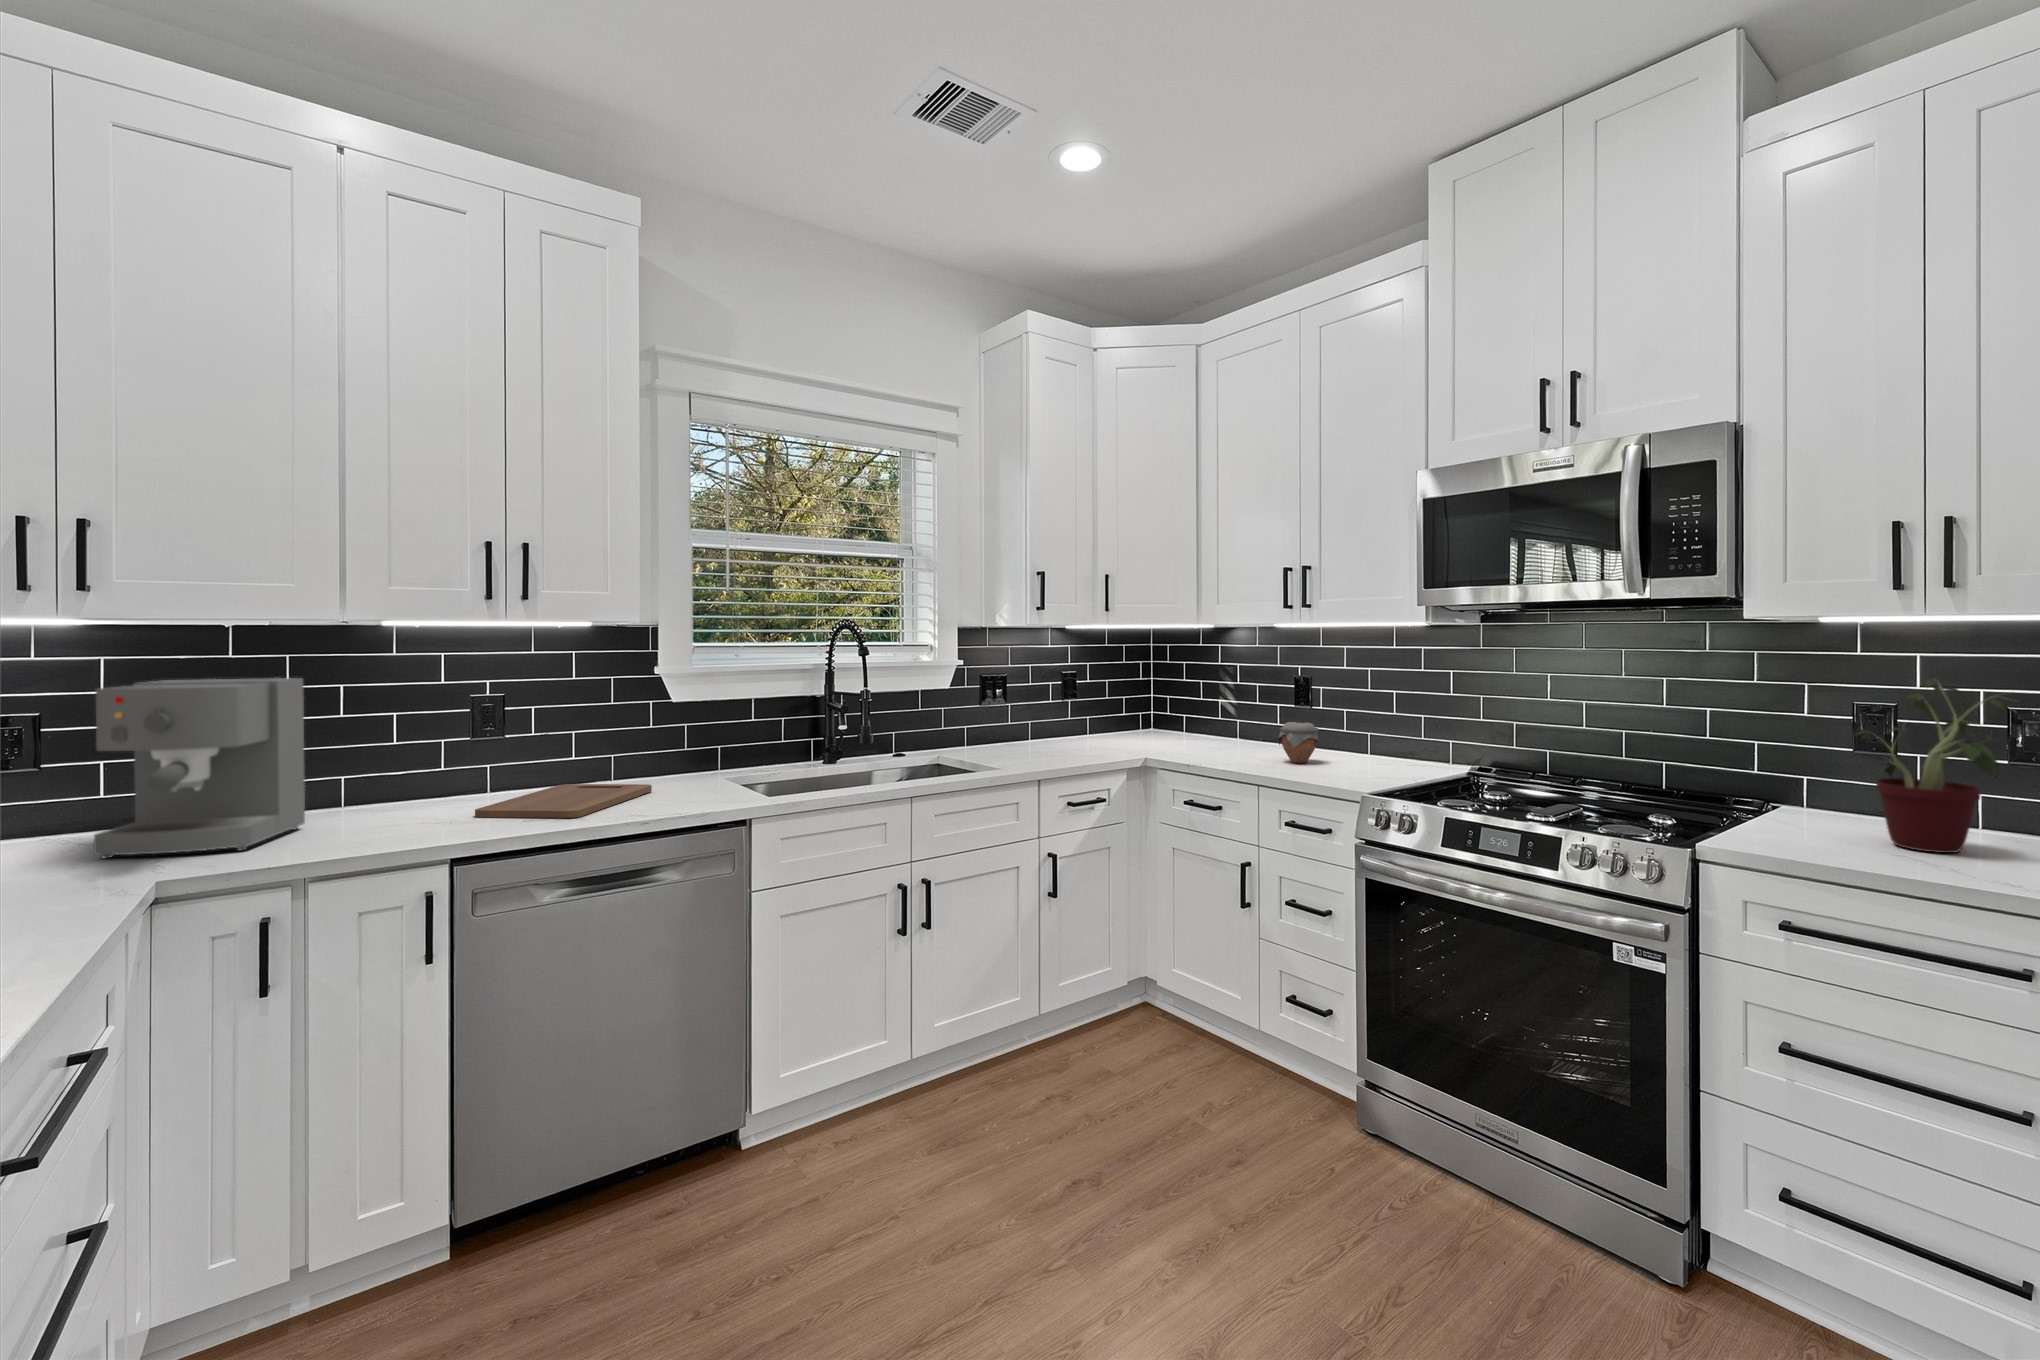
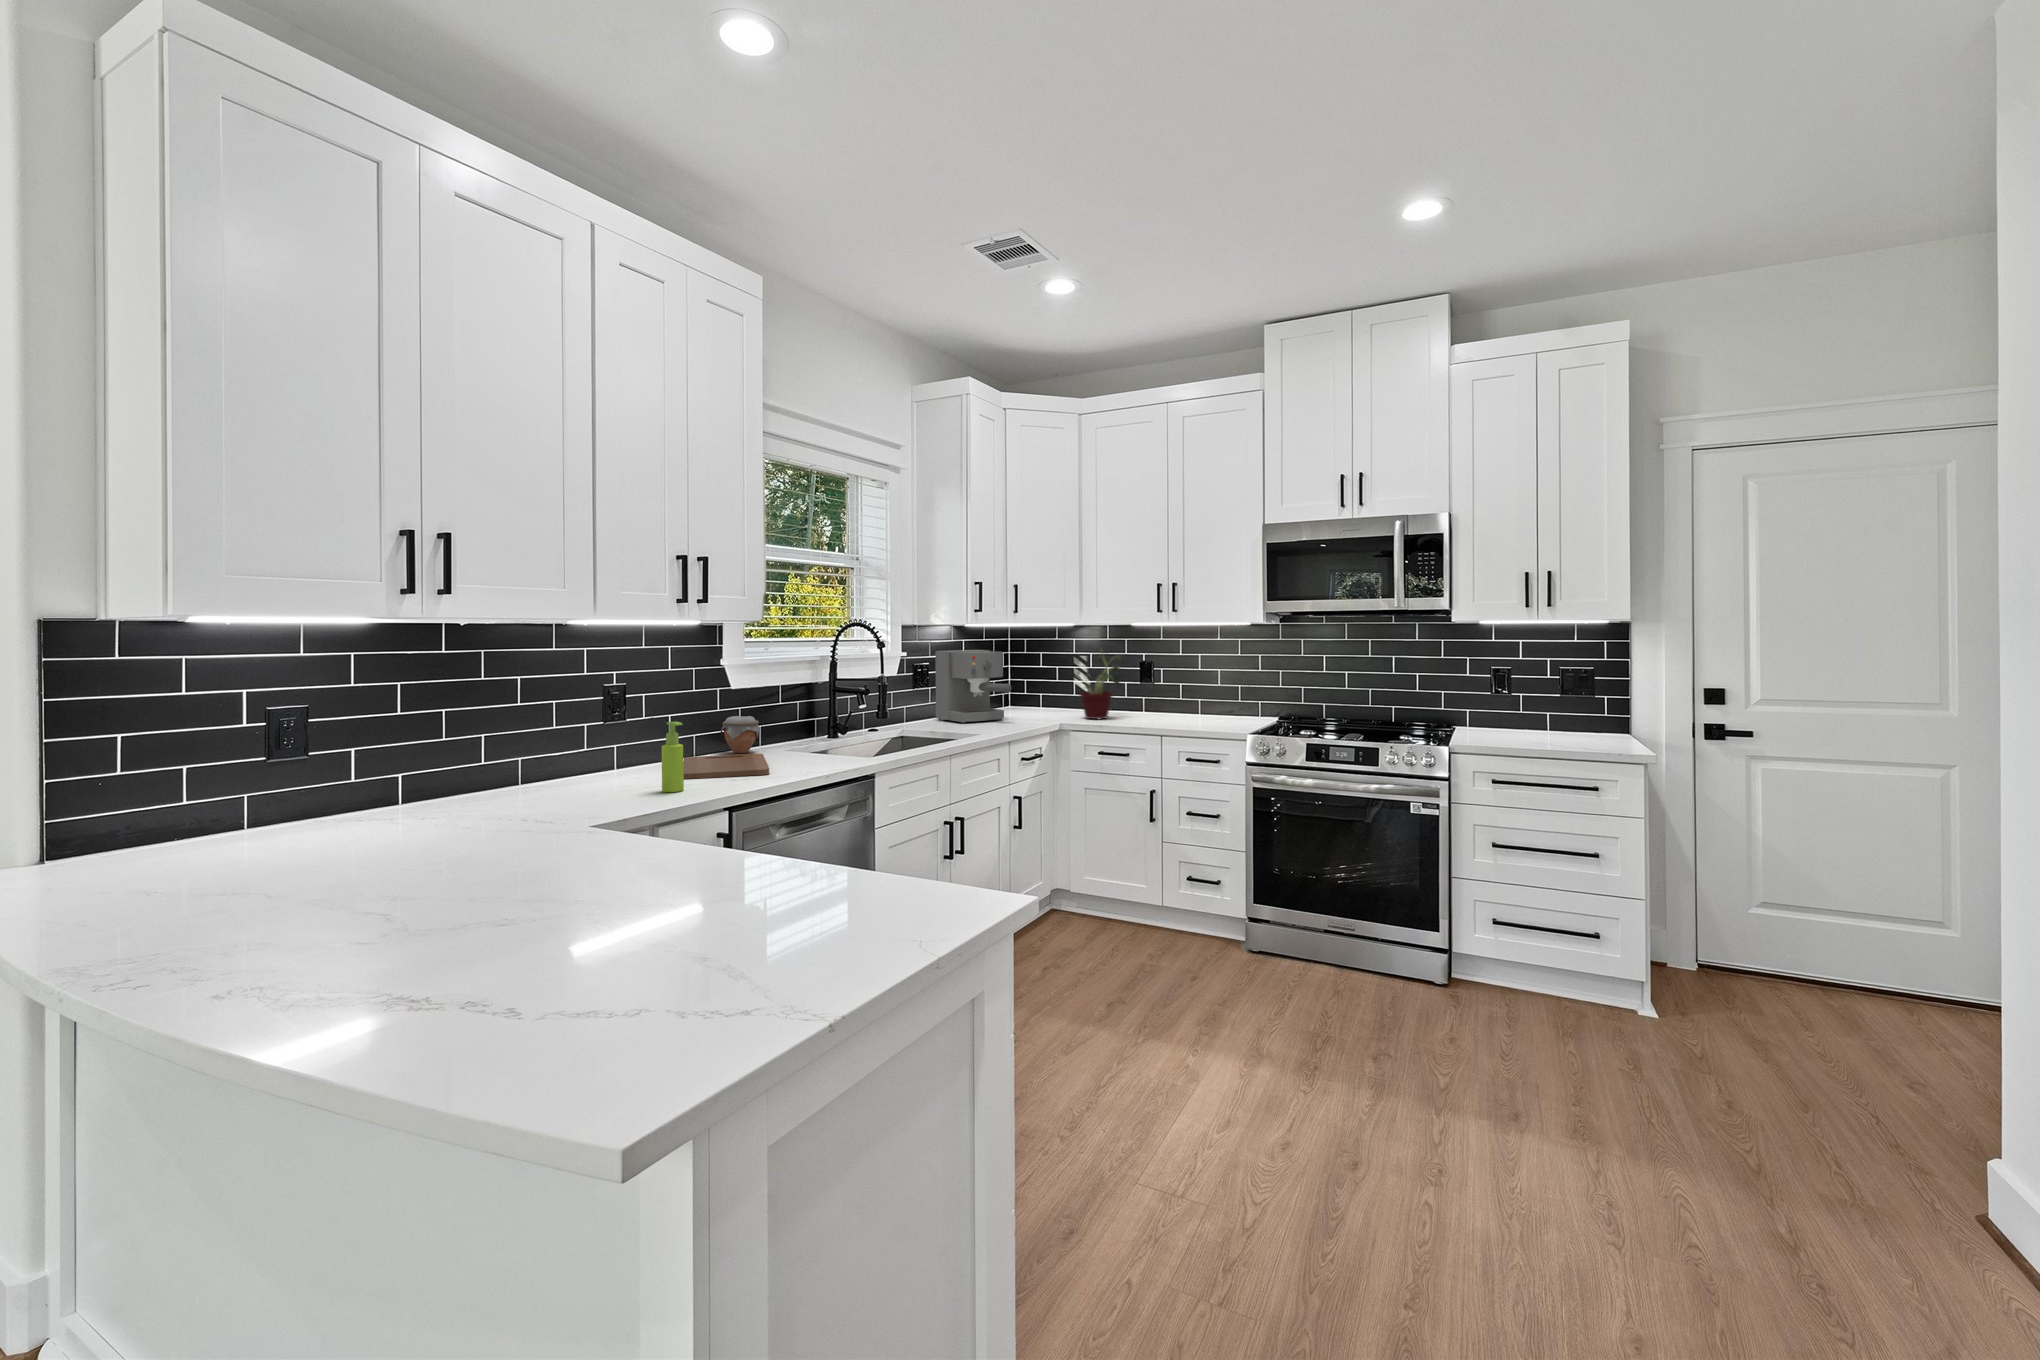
coffee maker: present [94,678,305,858] -> present [935,650,1011,723]
potted plant: present [1858,679,2006,853] -> present [1077,649,1122,719]
jar: present [1278,722,1319,763] -> present [721,716,759,753]
soap dispenser: none [381,746,414,838] -> present [662,722,684,792]

